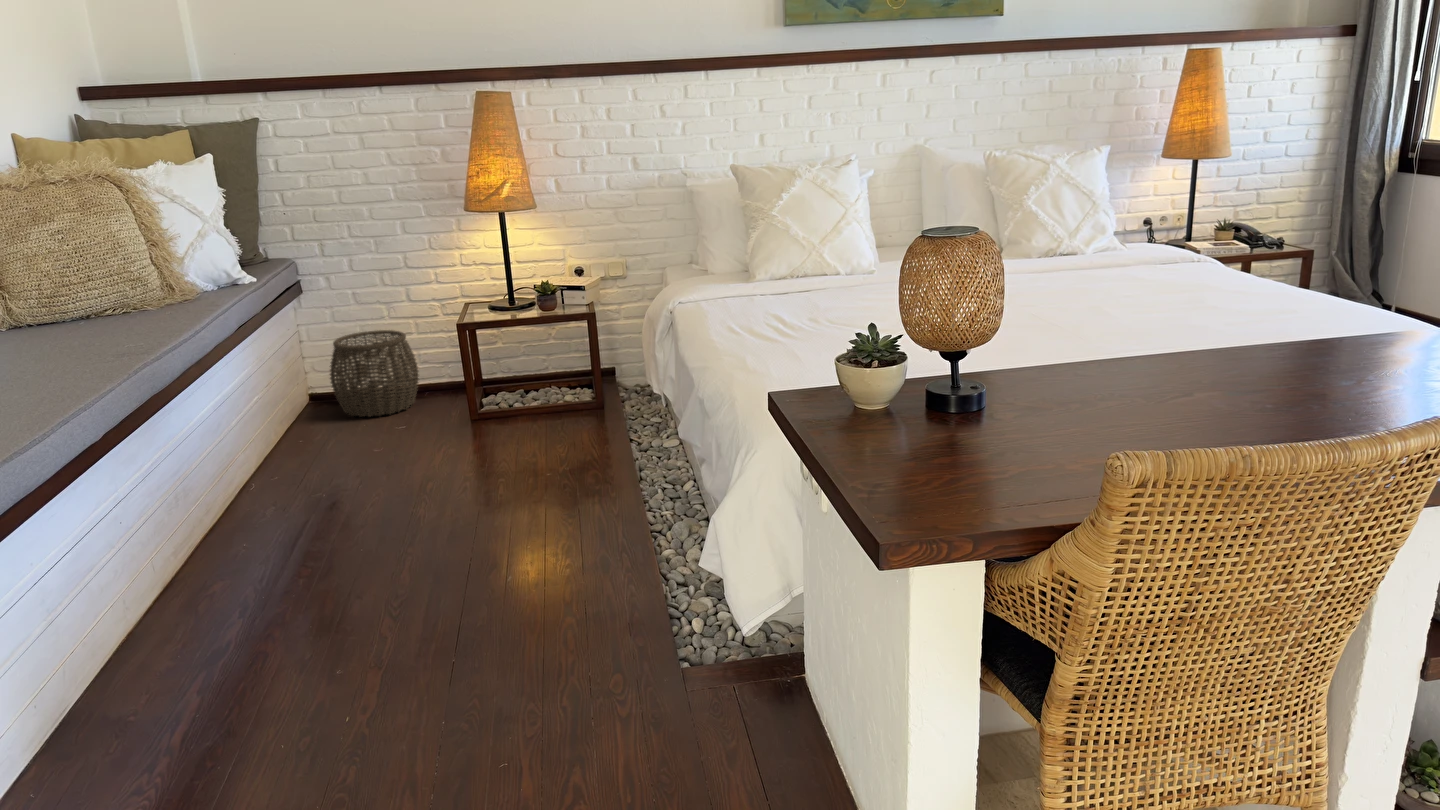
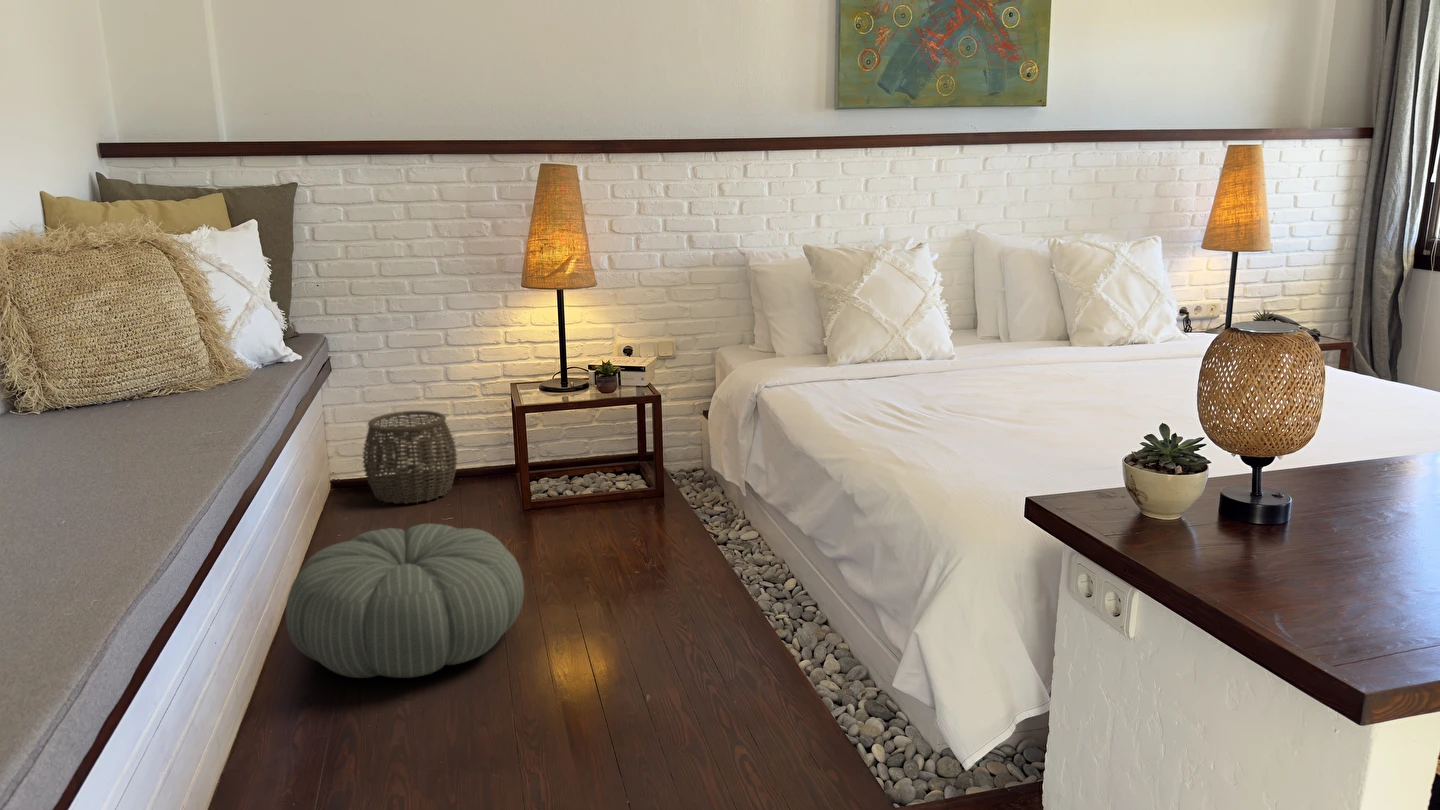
pouf: none [213,431,433,565] -> present [286,524,524,678]

